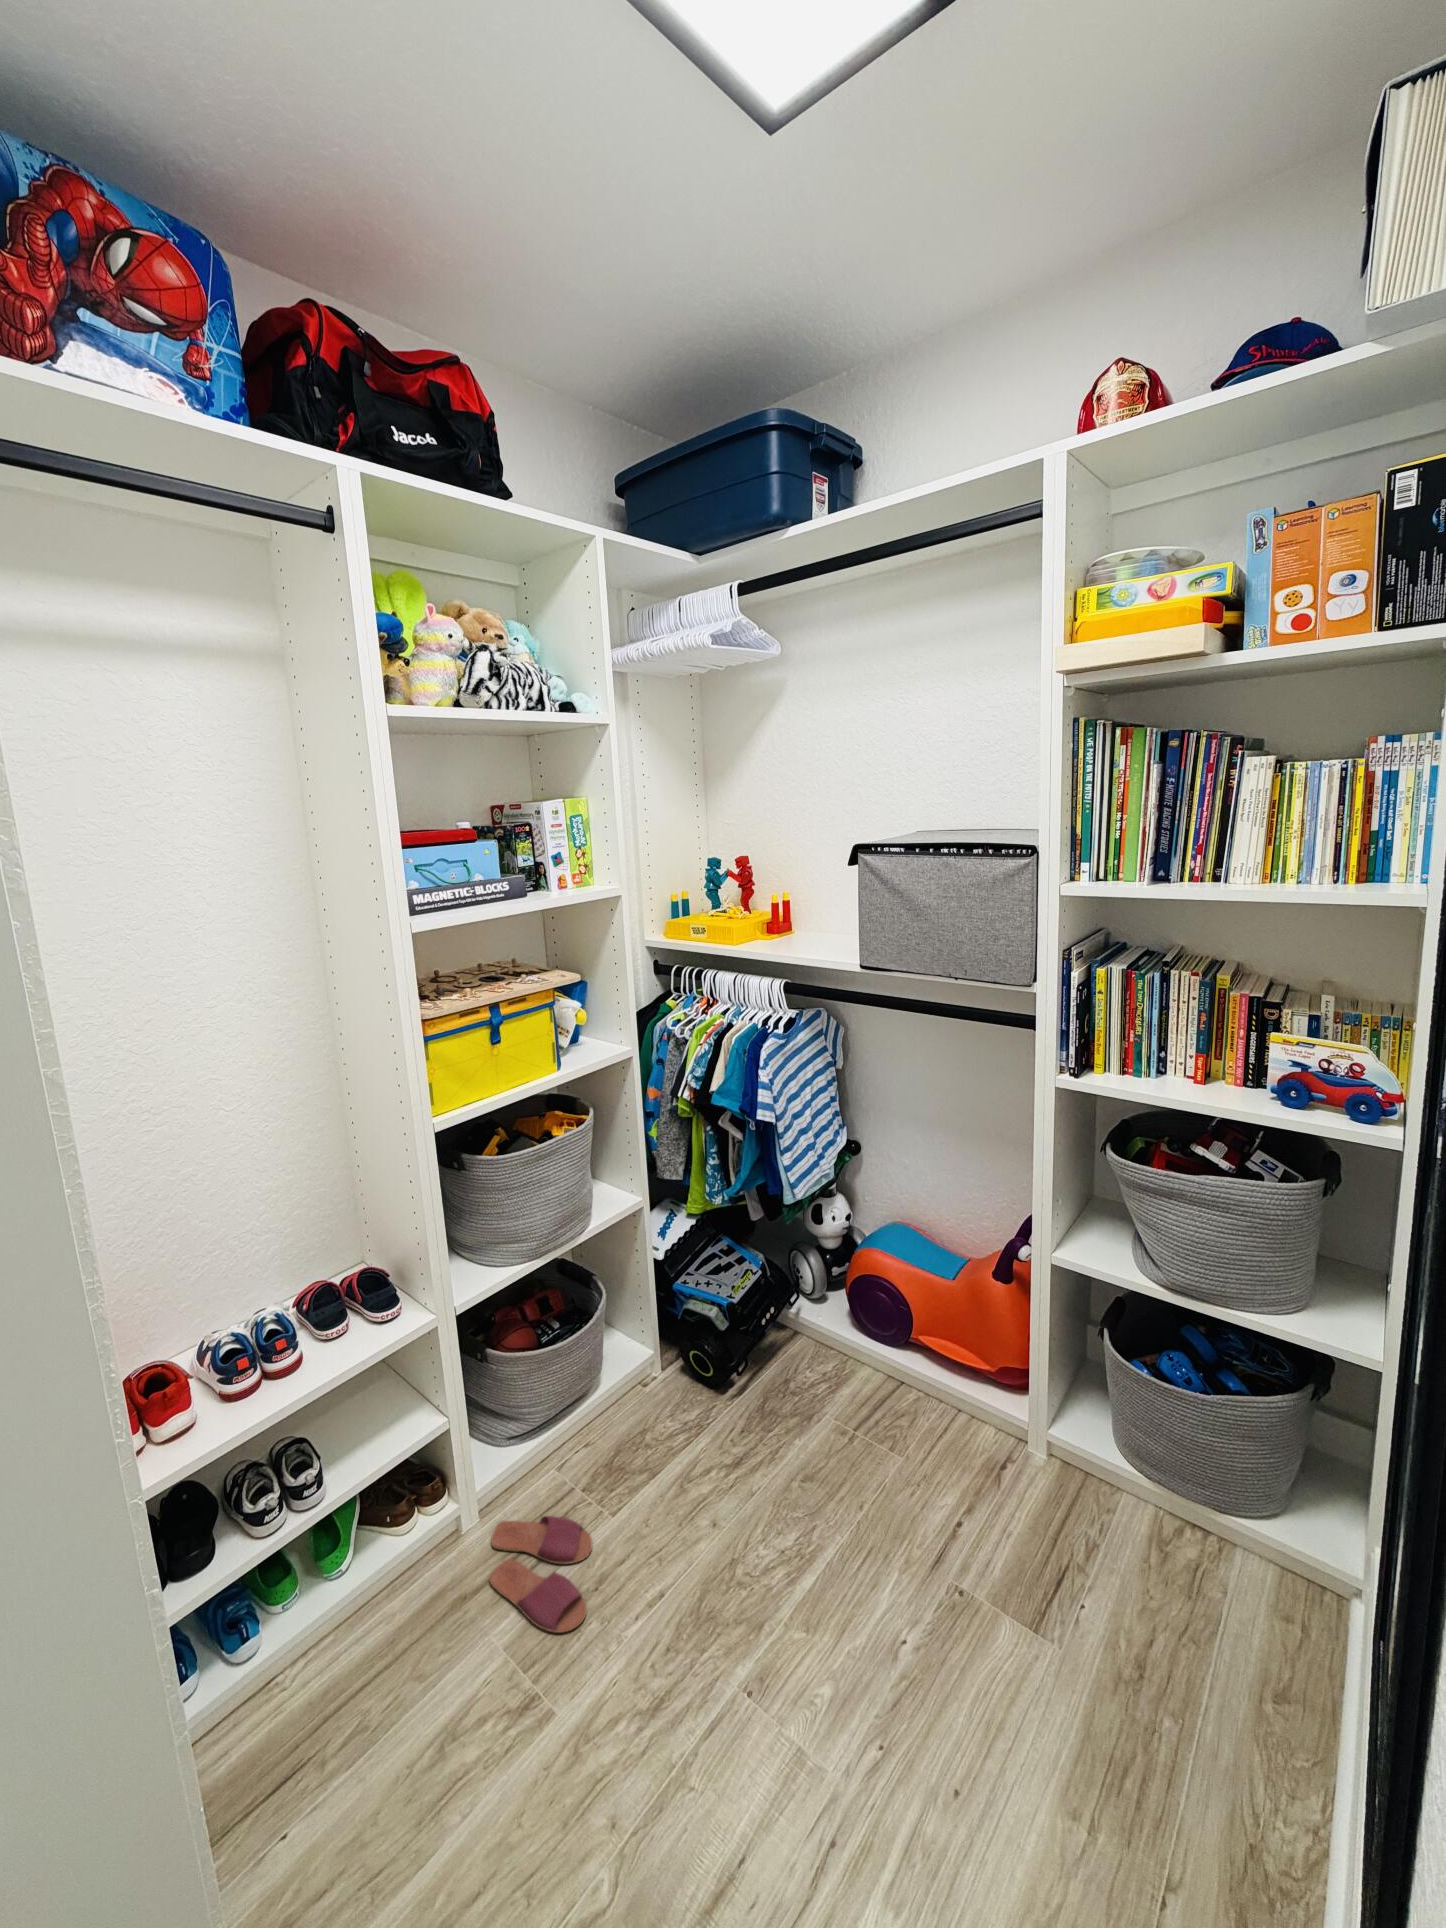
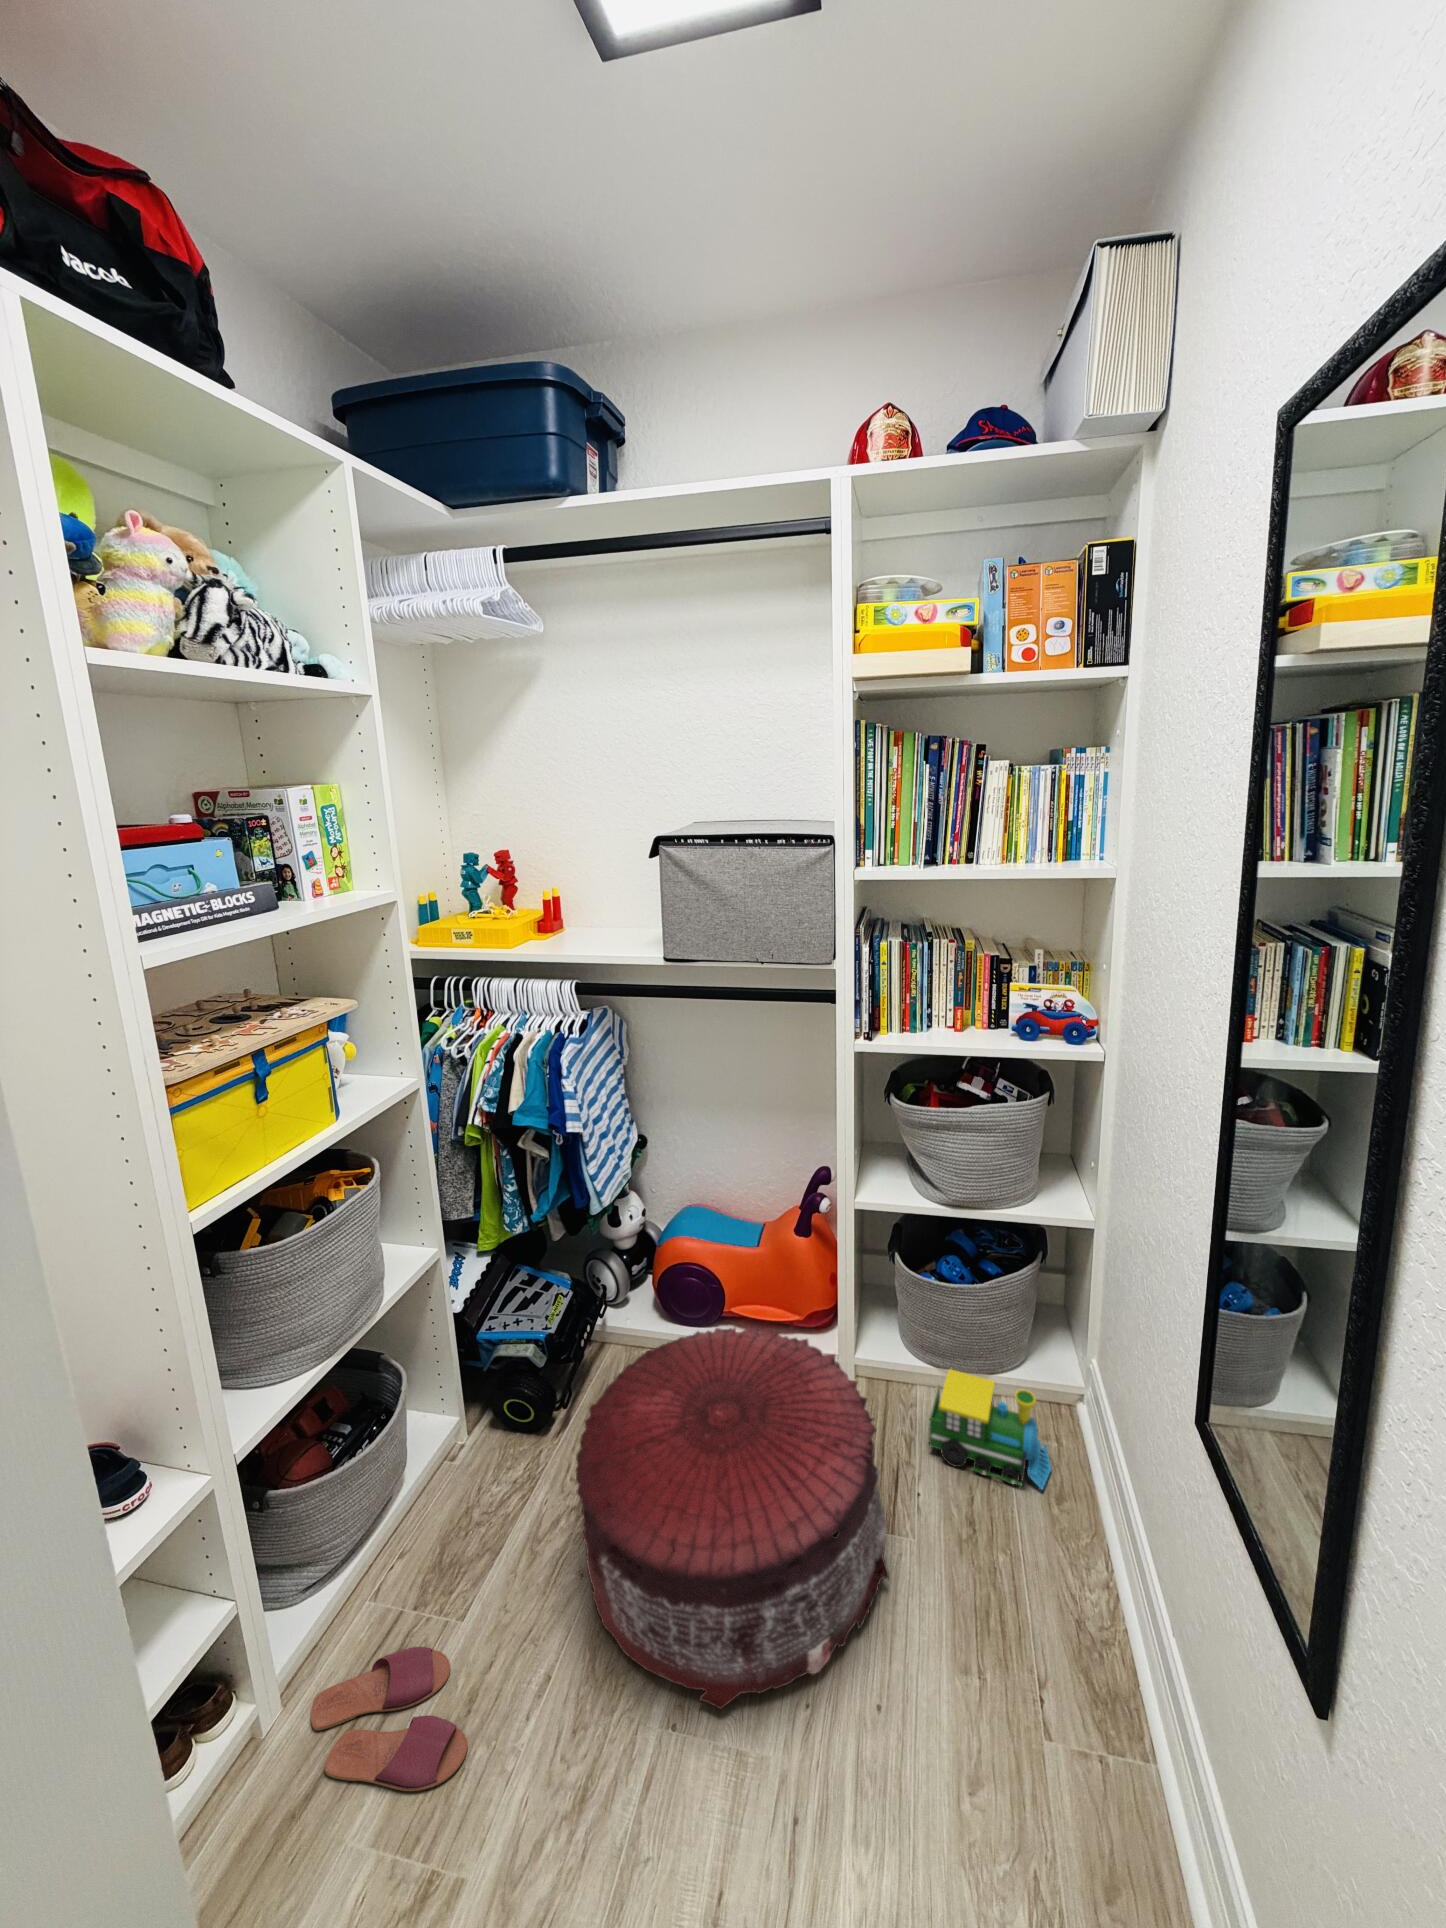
pouf: none [702,1341,1017,1722] -> present [576,1327,889,1709]
toy train: none [1111,1481,1281,1673] -> present [929,1369,1051,1489]

